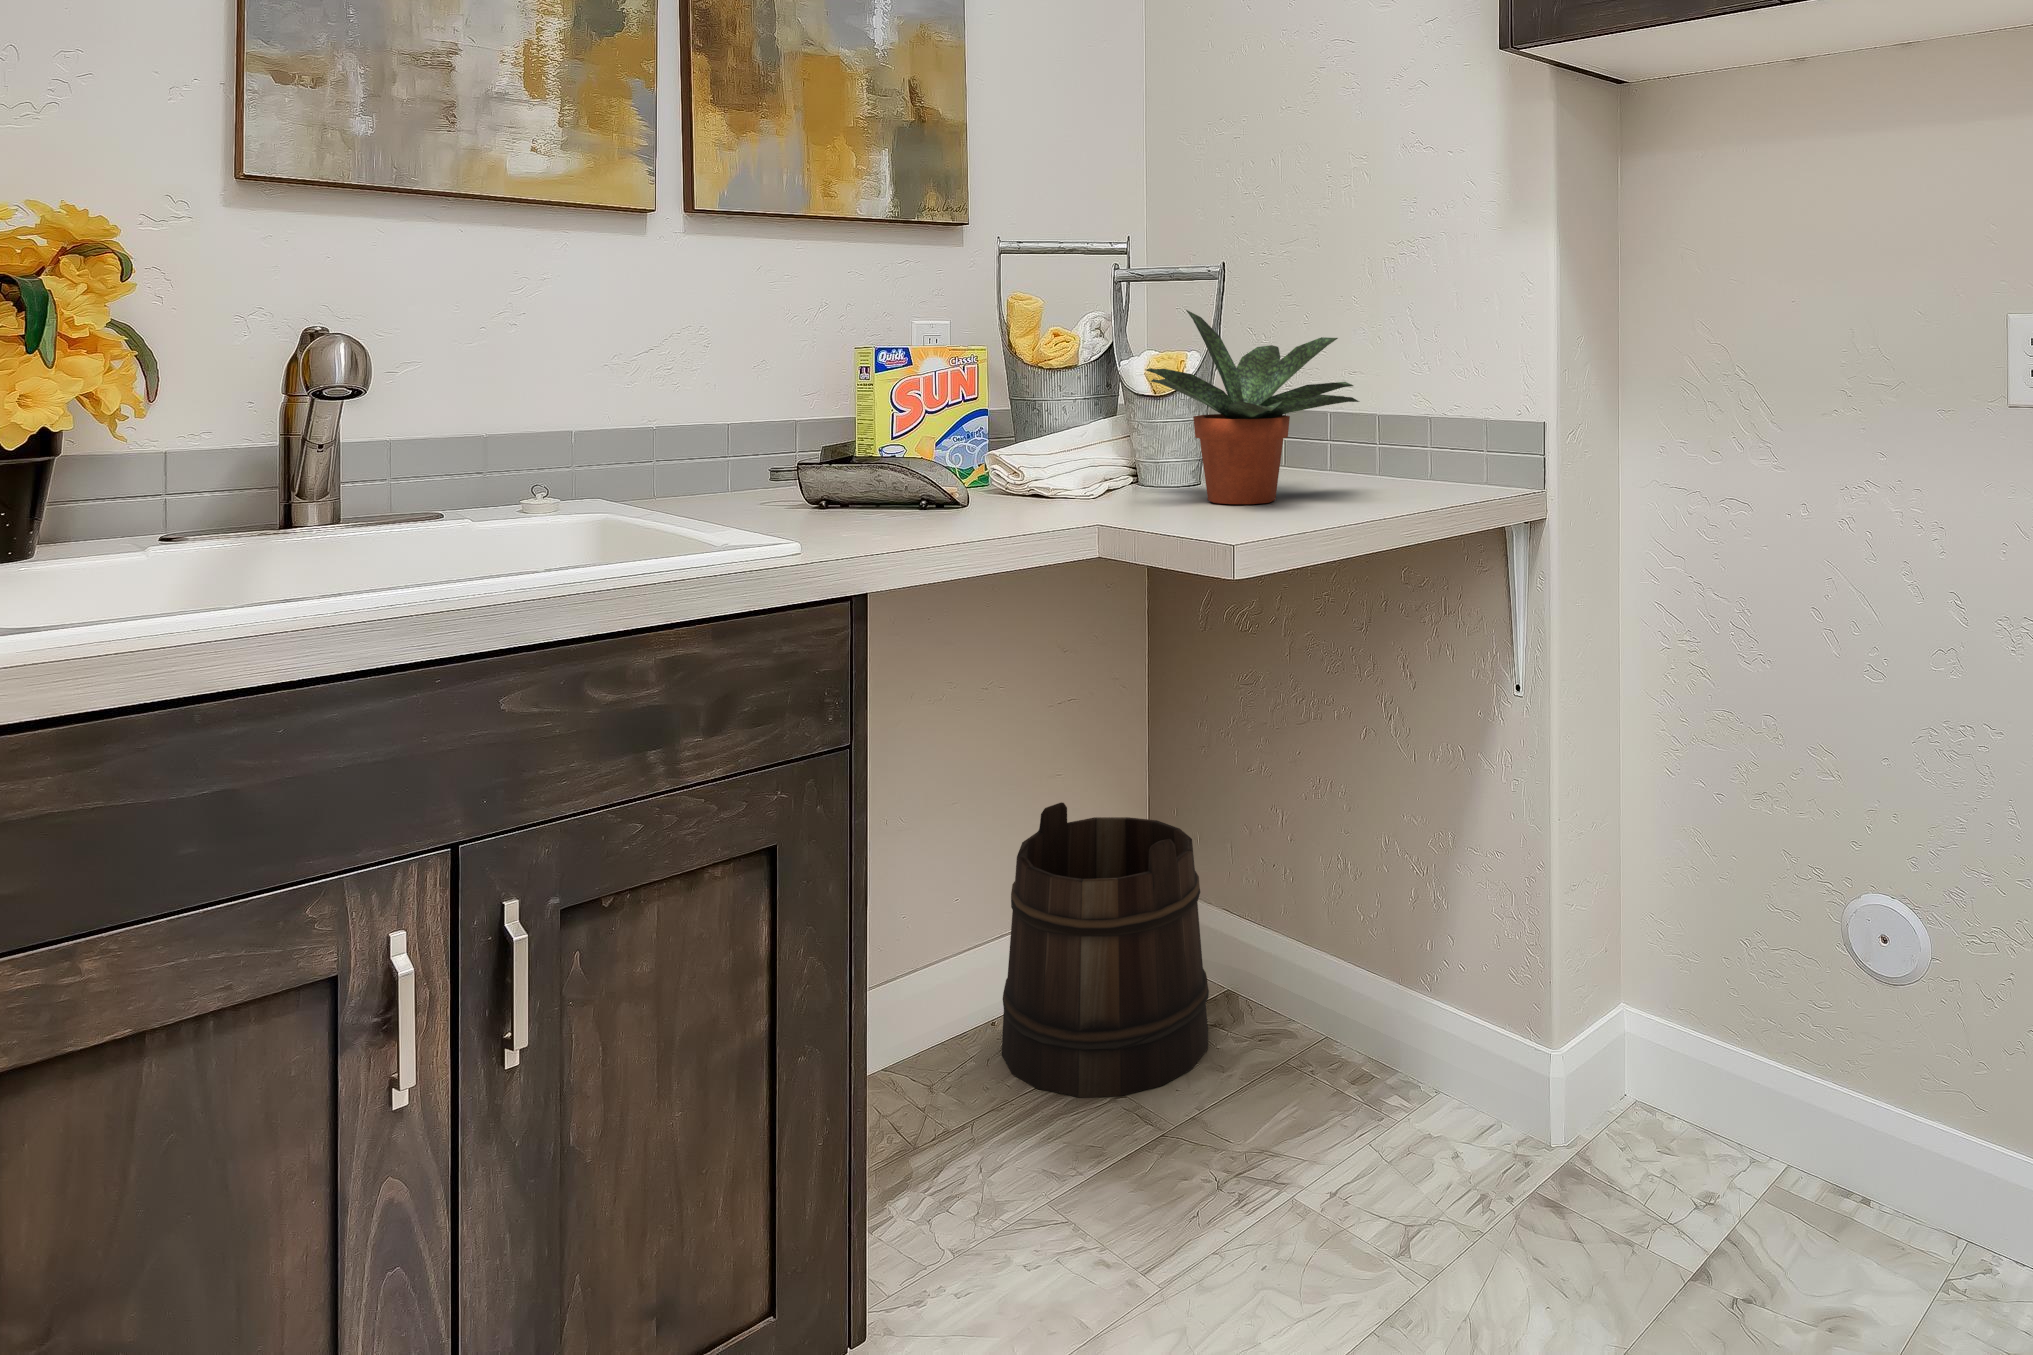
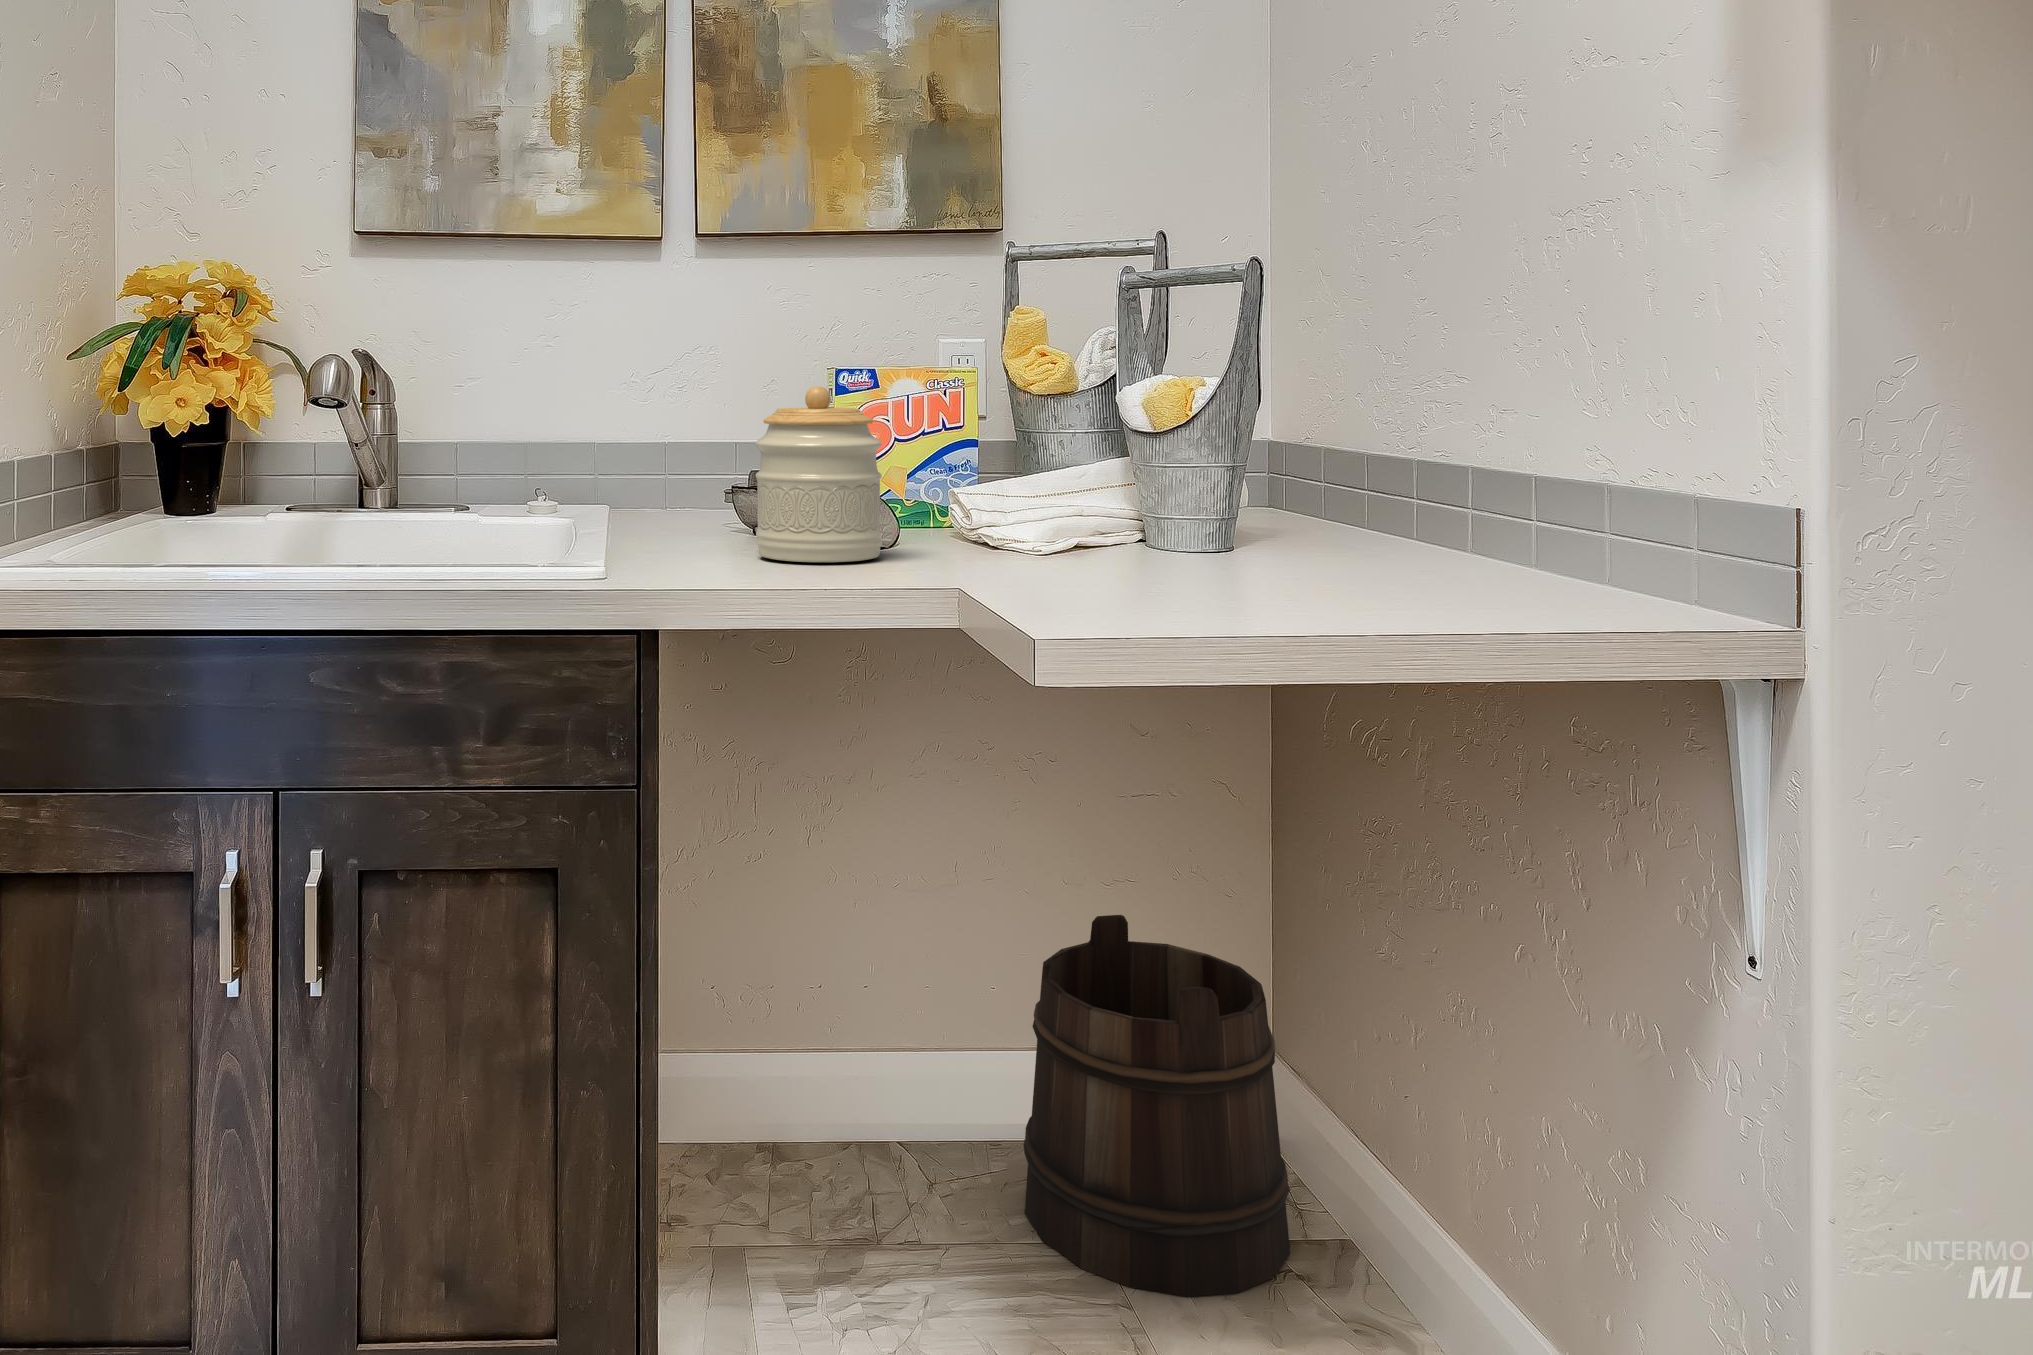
potted plant: present [1146,310,1359,504] -> none [1039,320,1369,566]
jar: none [905,367,1023,529] -> present [756,386,882,562]

